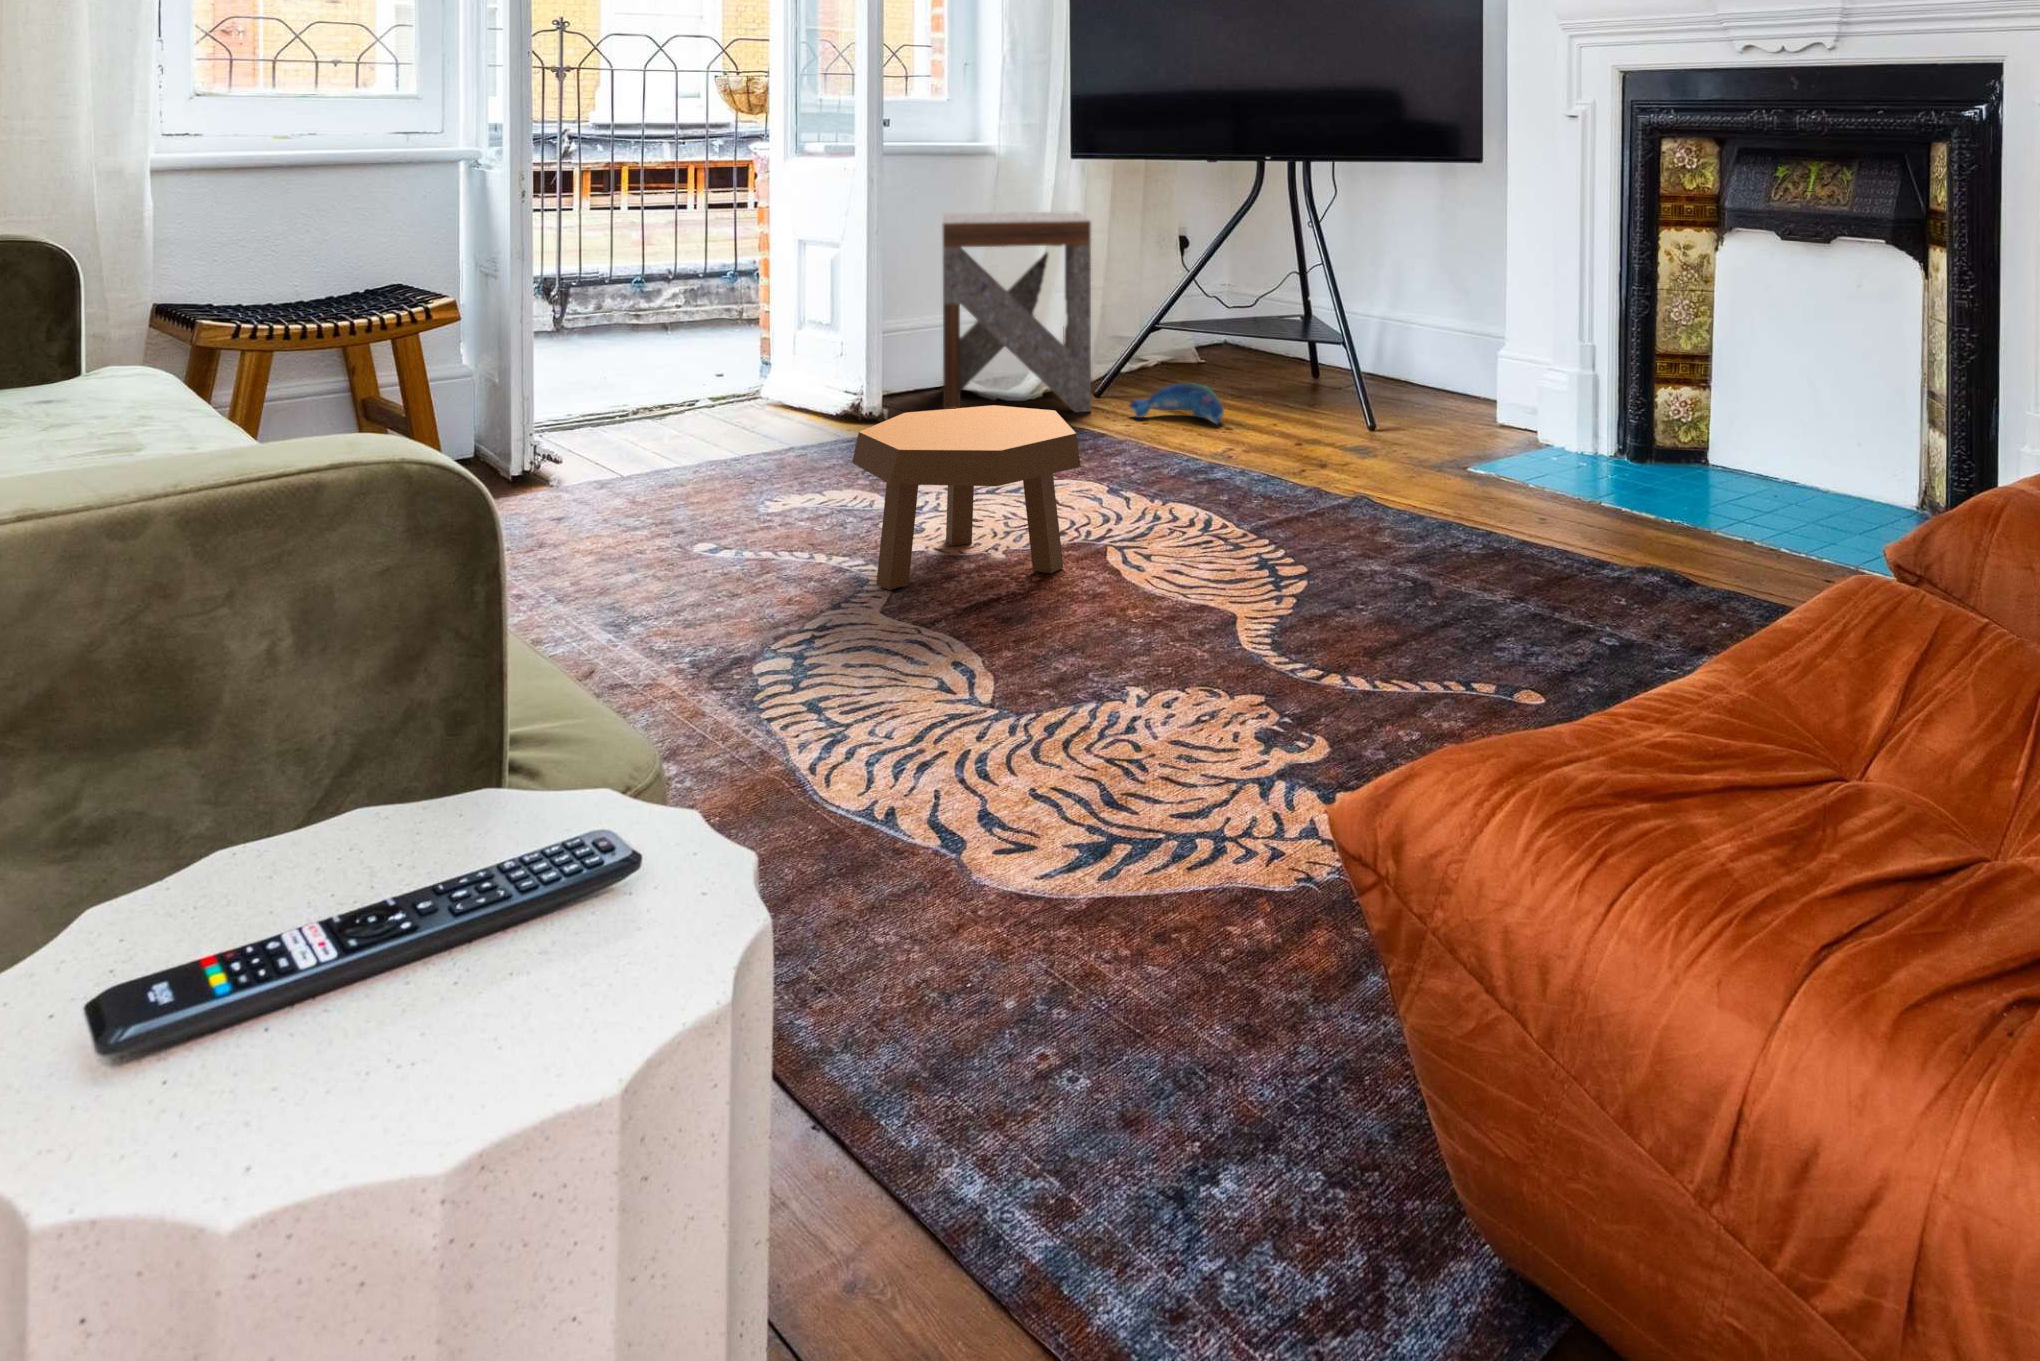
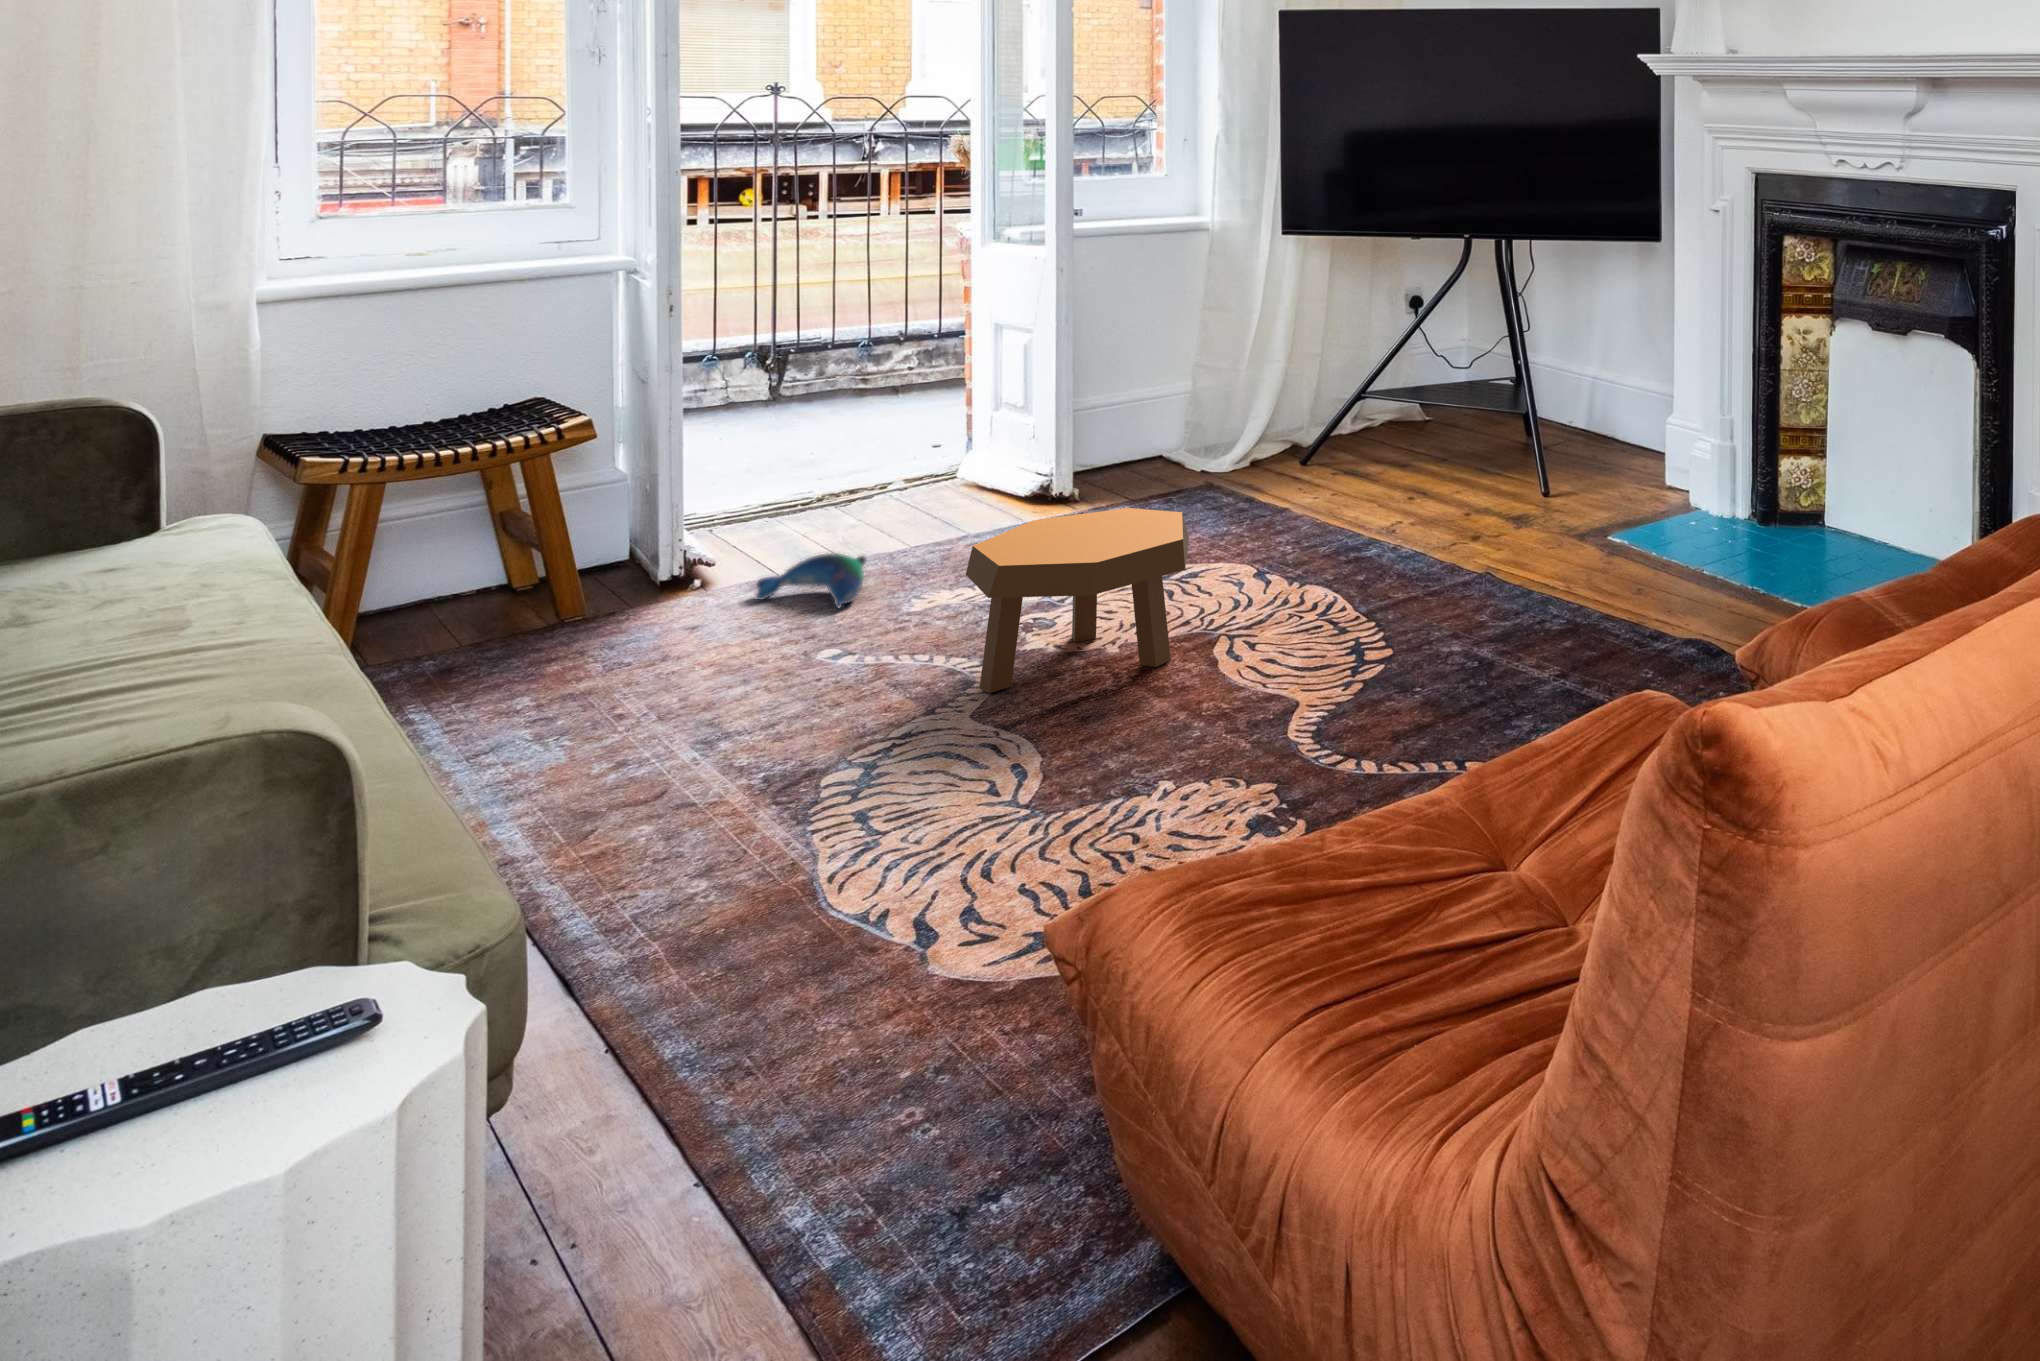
side table: present [943,211,1091,412] -> none [1138,286,1297,497]
plush toy: present [1130,383,1224,424] -> present [756,553,866,608]

